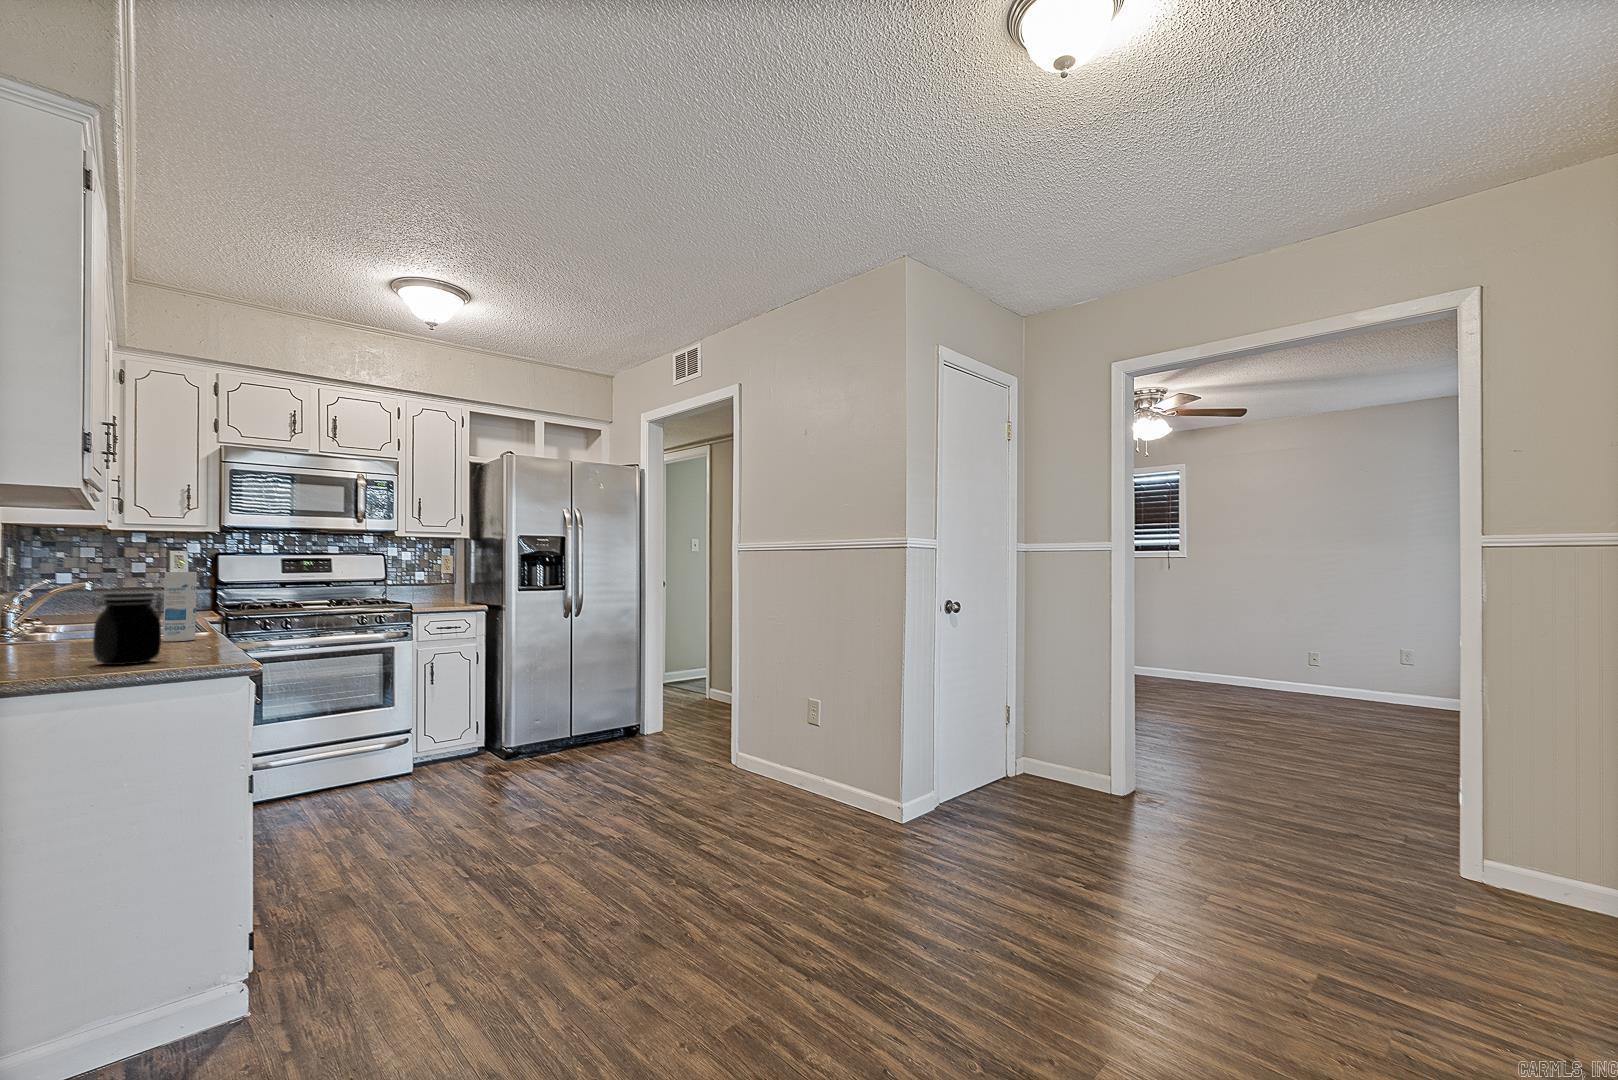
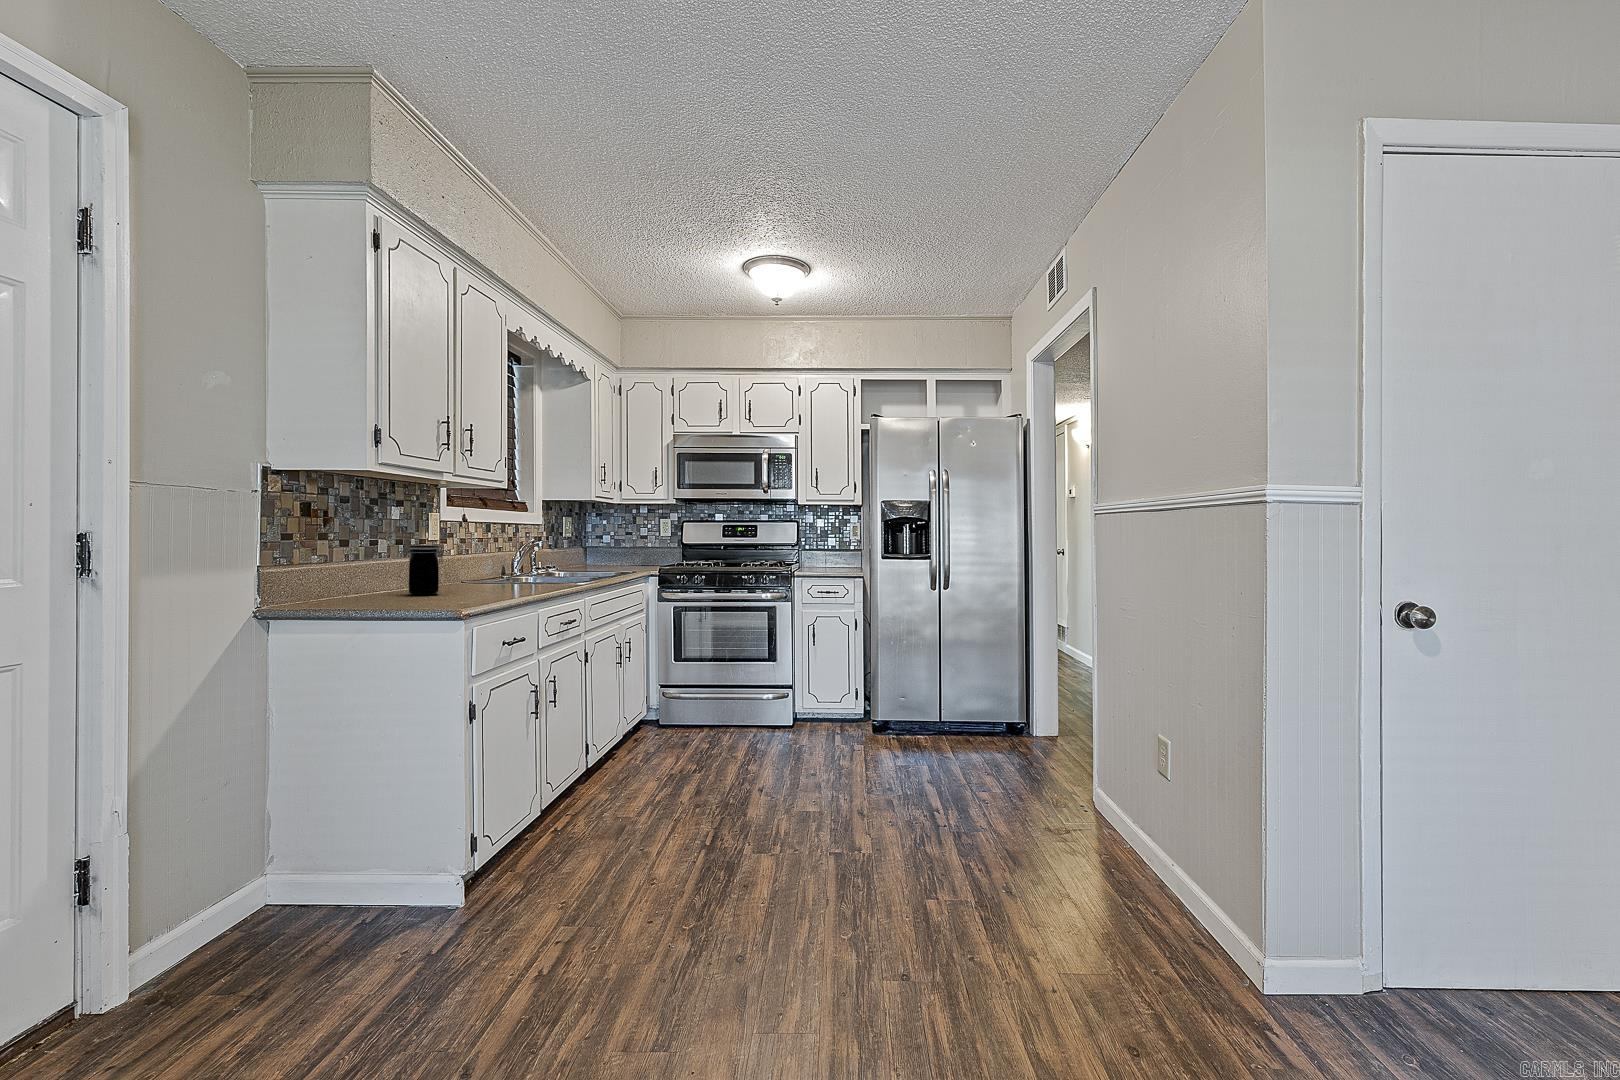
canister: present [163,572,197,641] -> none [527,532,546,584]

